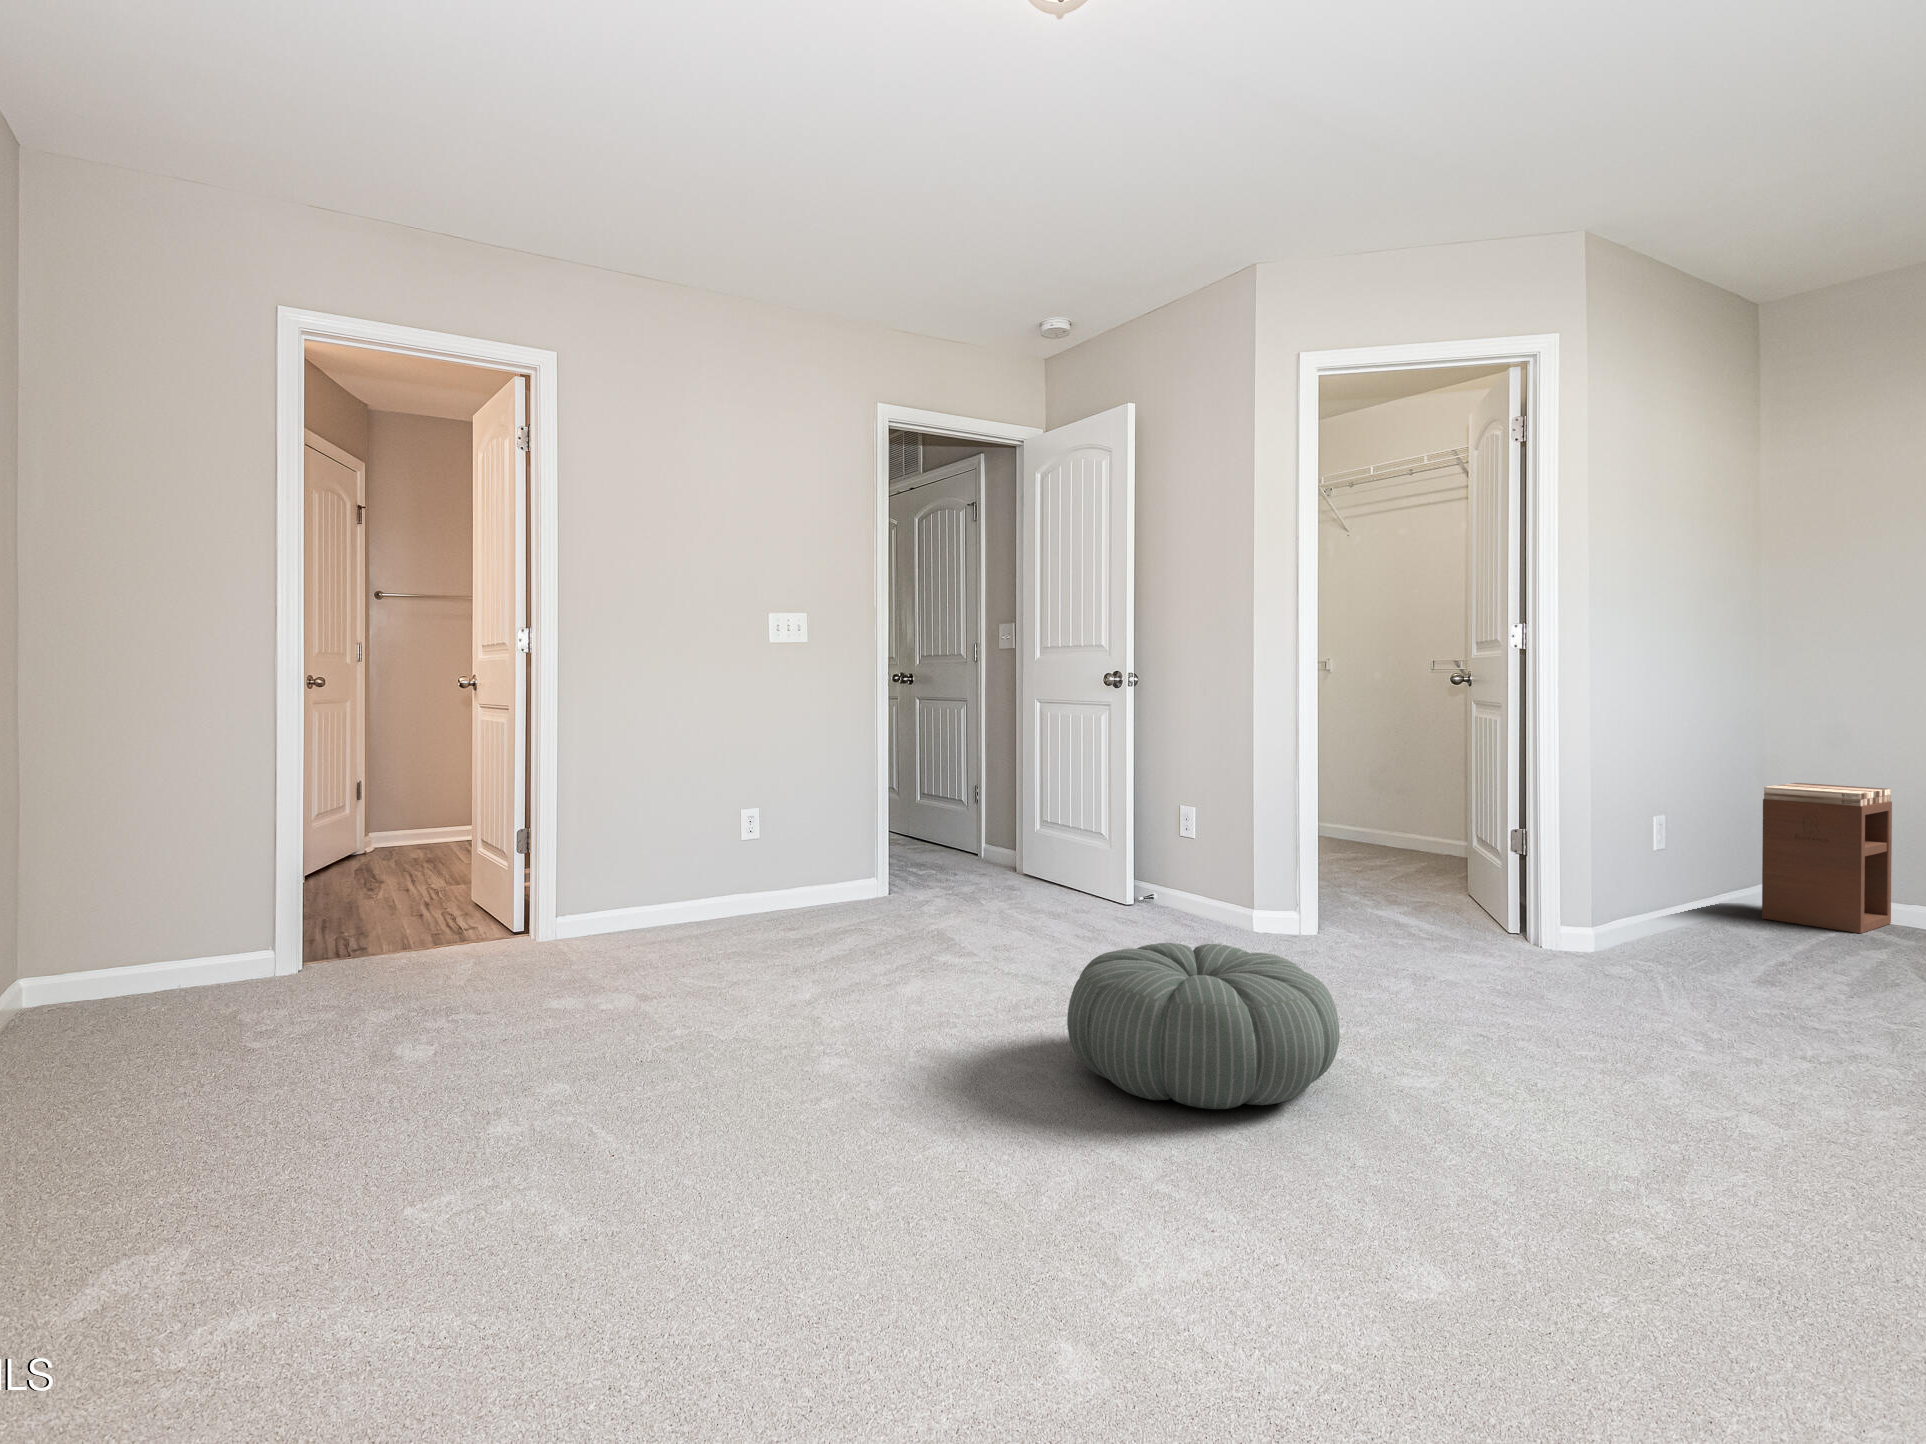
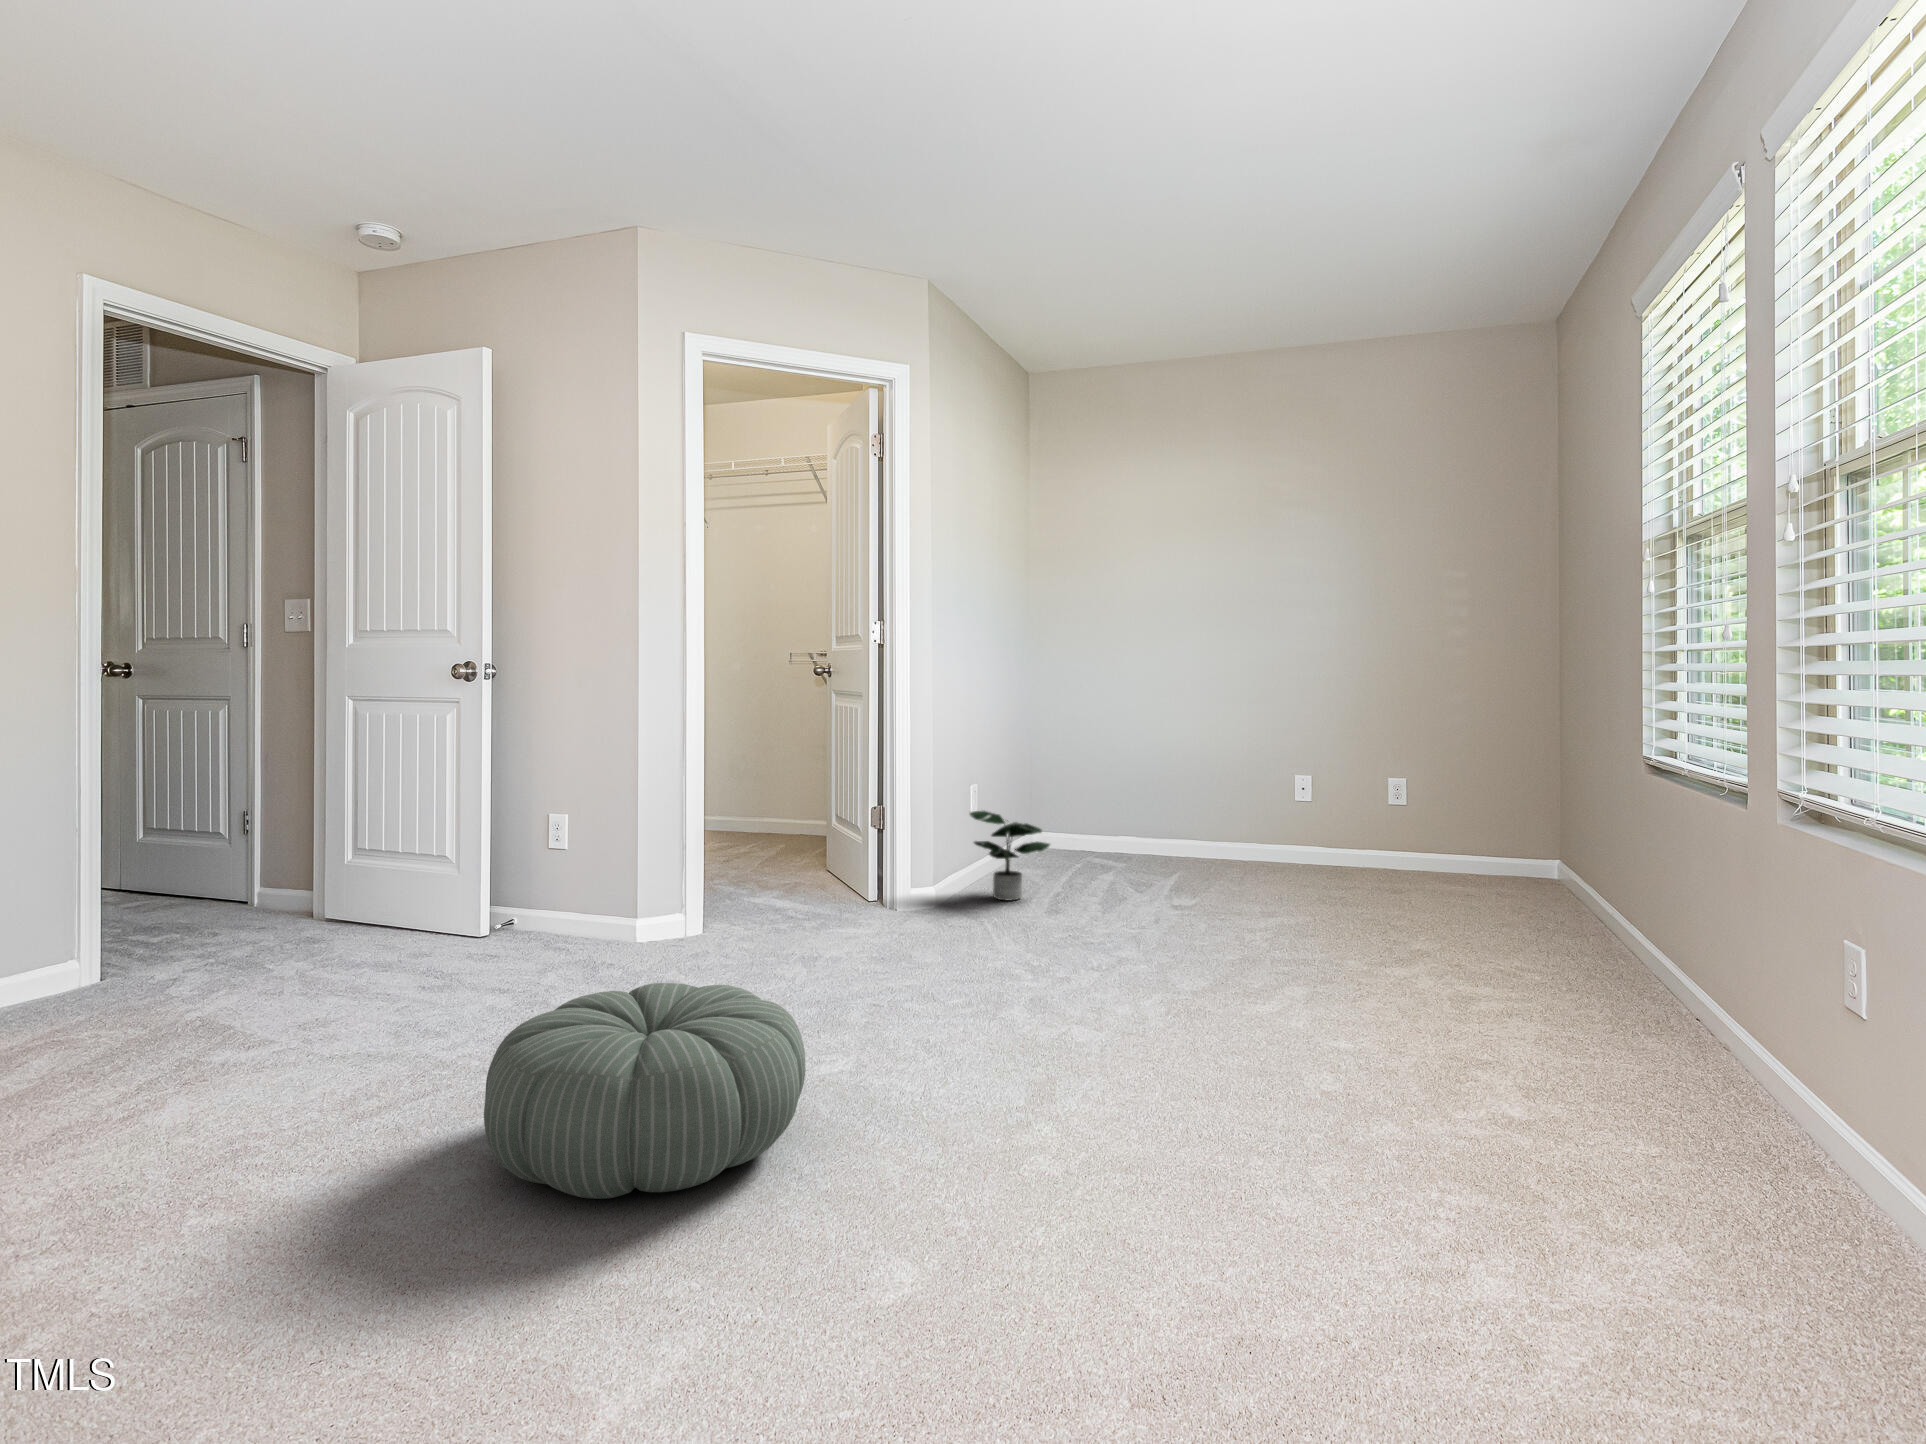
nightstand: present [1762,783,1892,933] -> none [1033,754,1108,867]
potted plant: none [1642,841,1762,952] -> present [970,811,1050,900]

